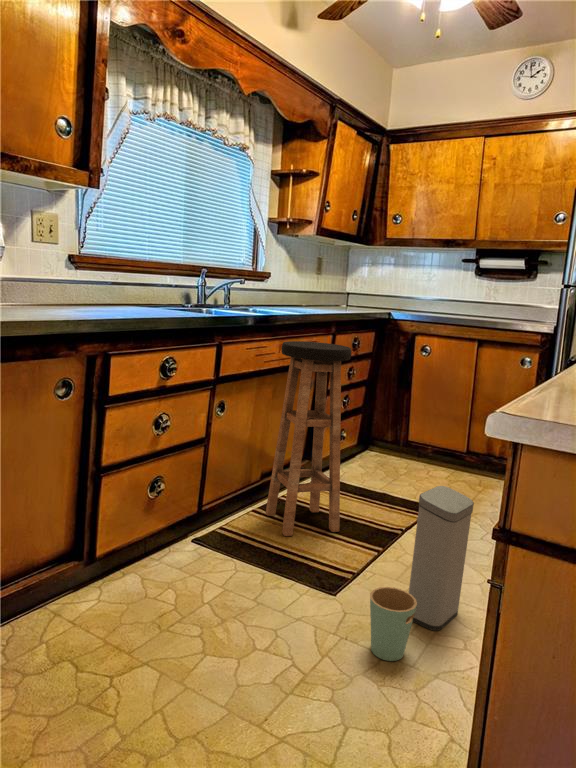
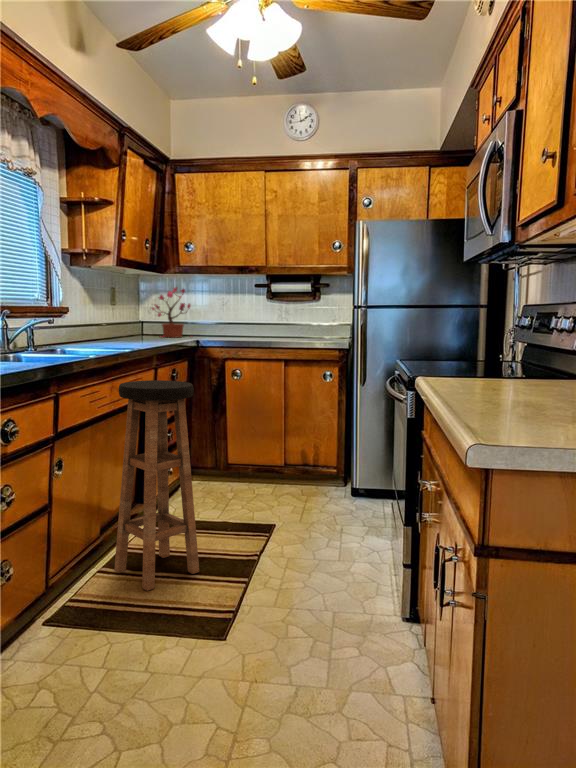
potted plant: none [355,259,394,310] -> present [152,287,190,337]
trash can: present [370,486,474,661] -> none [277,508,345,692]

